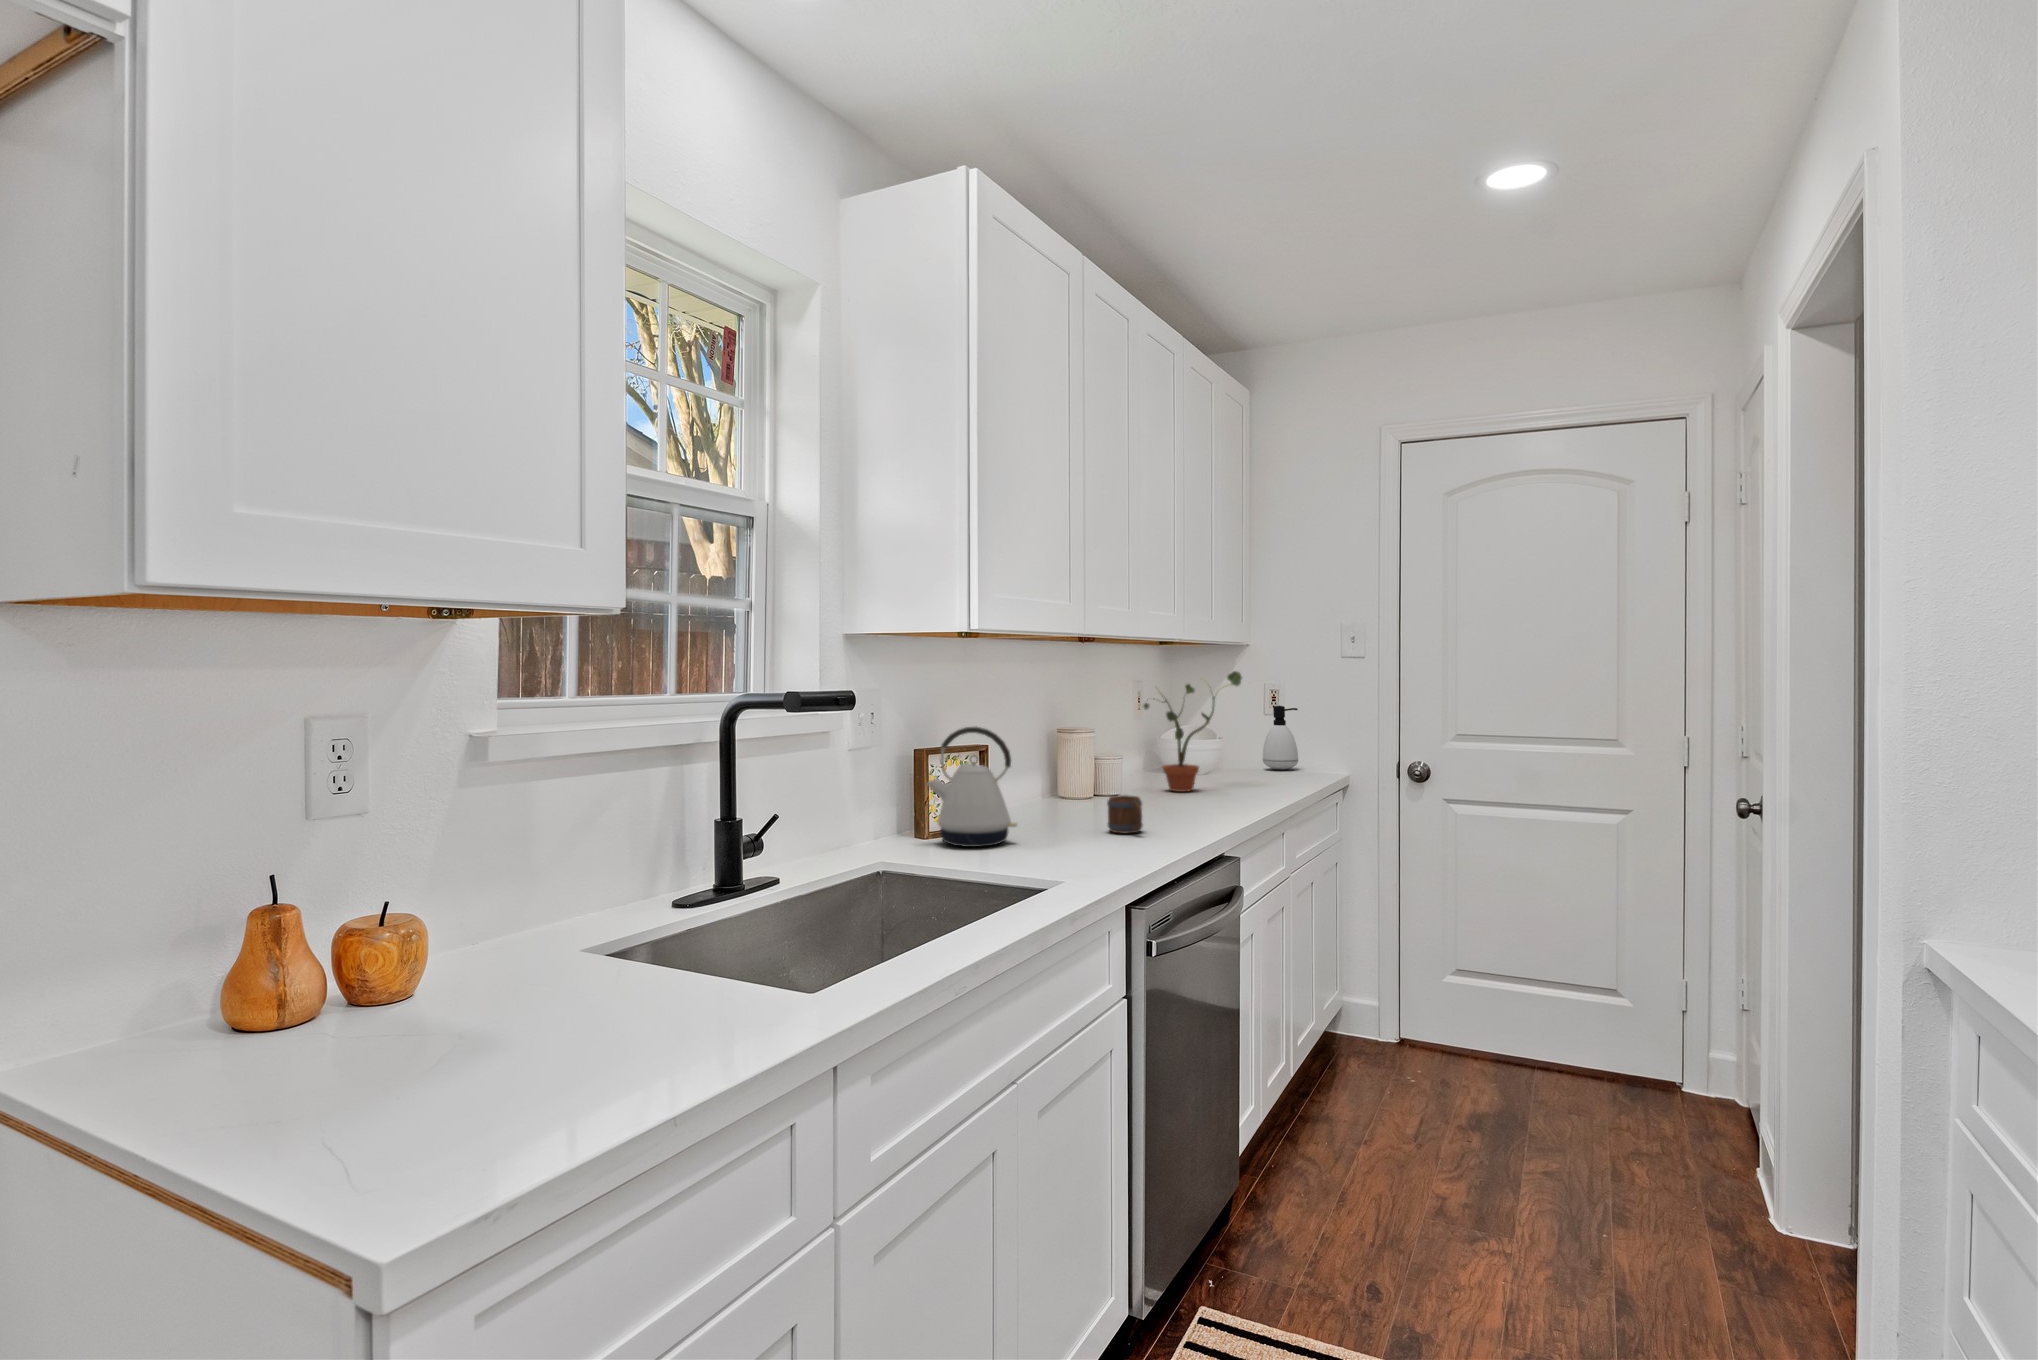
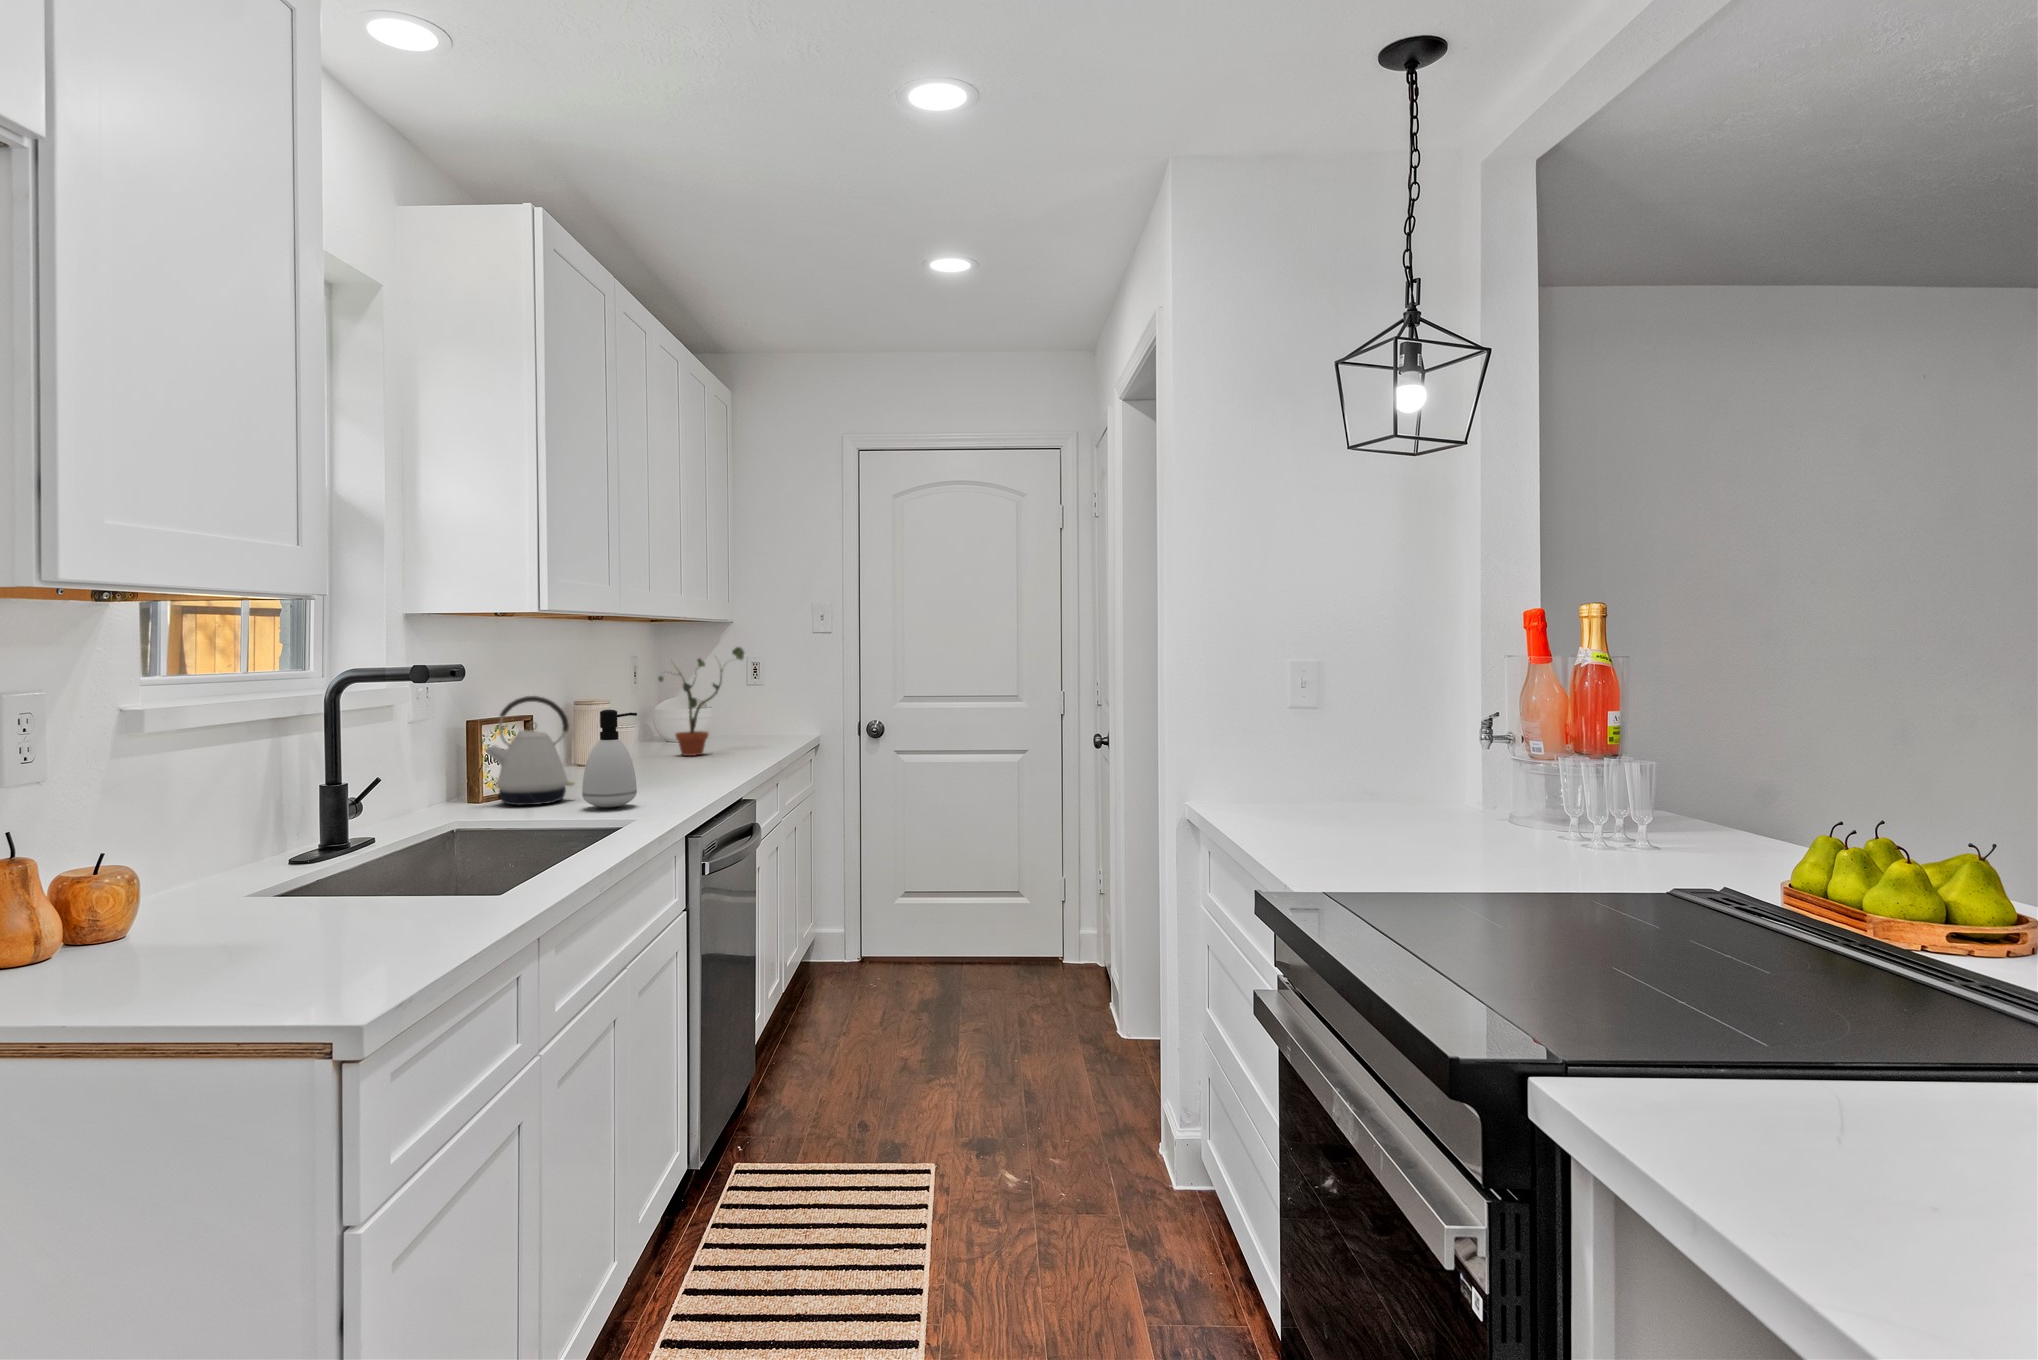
soap dispenser: present [1263,706,1298,770] -> present [582,710,637,807]
mug: present [1107,795,1143,834] -> none [650,754,684,787]

